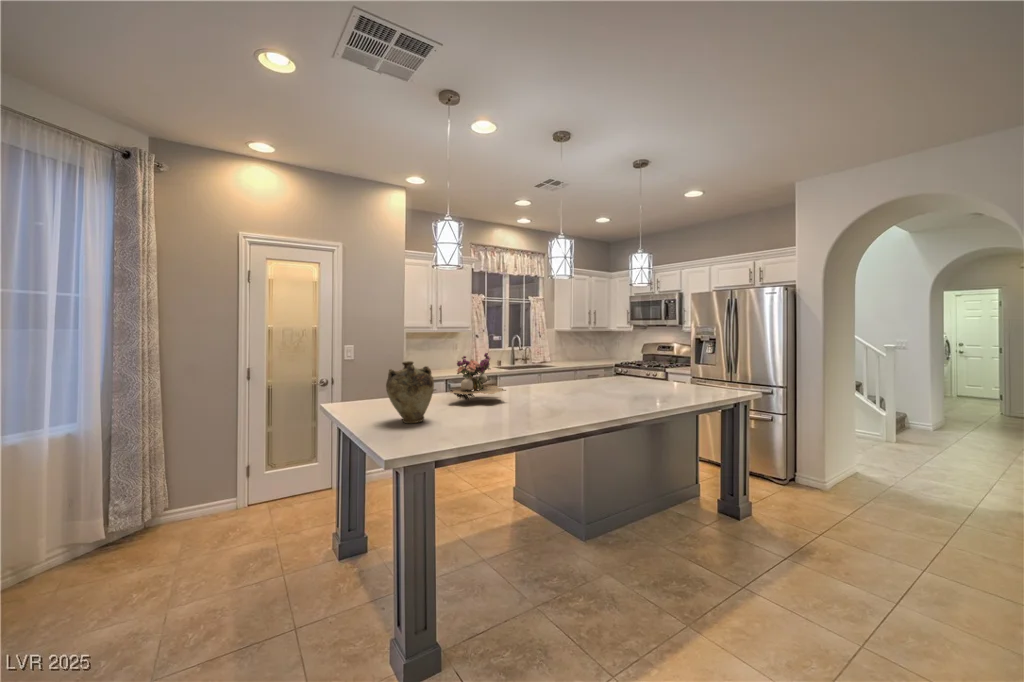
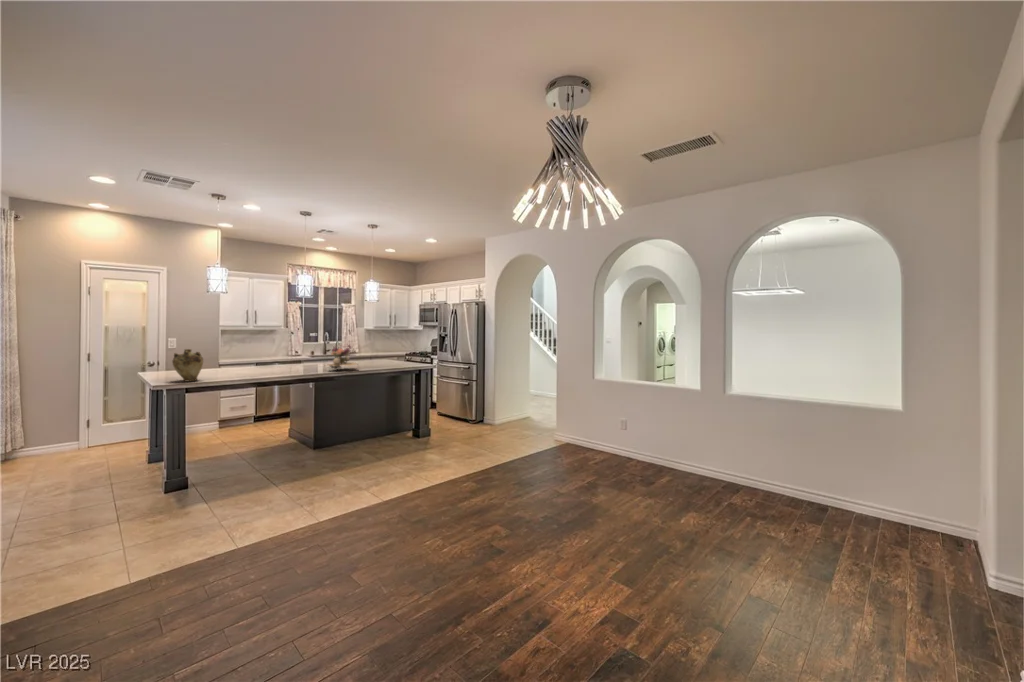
flower arrangement: present [450,352,506,401] -> present [329,345,356,370]

